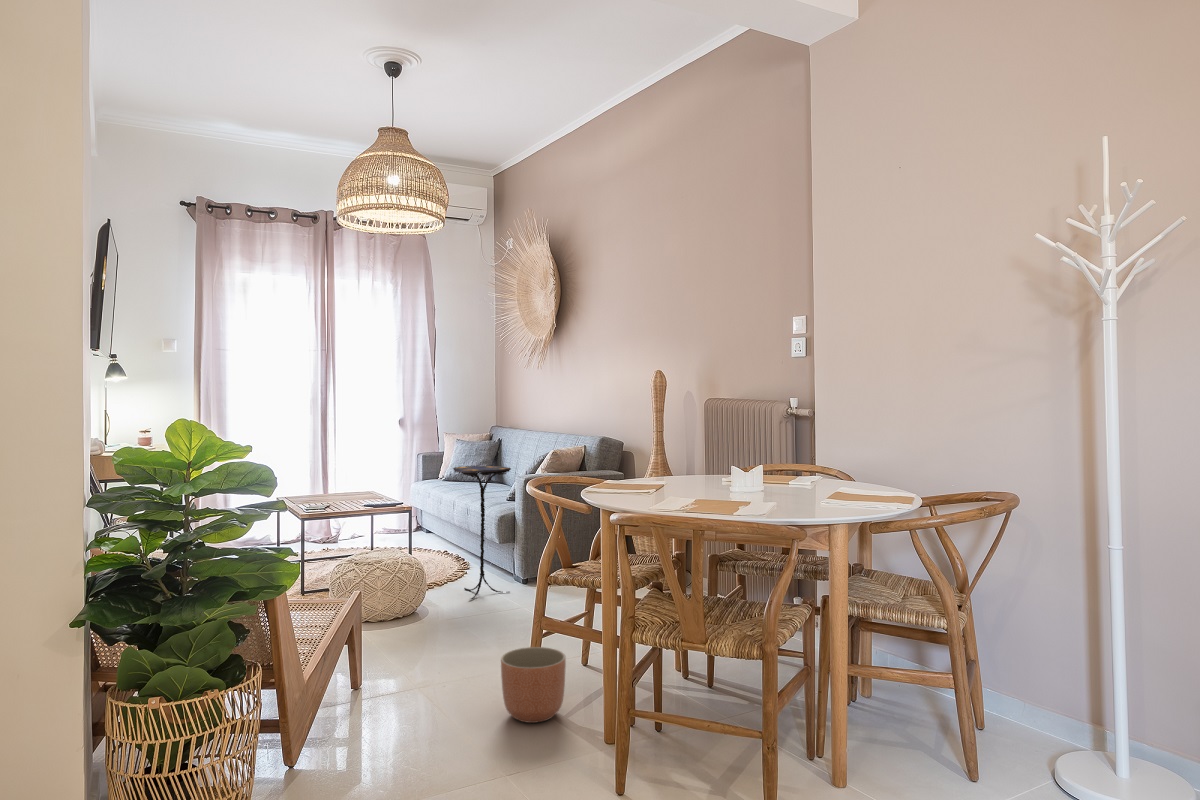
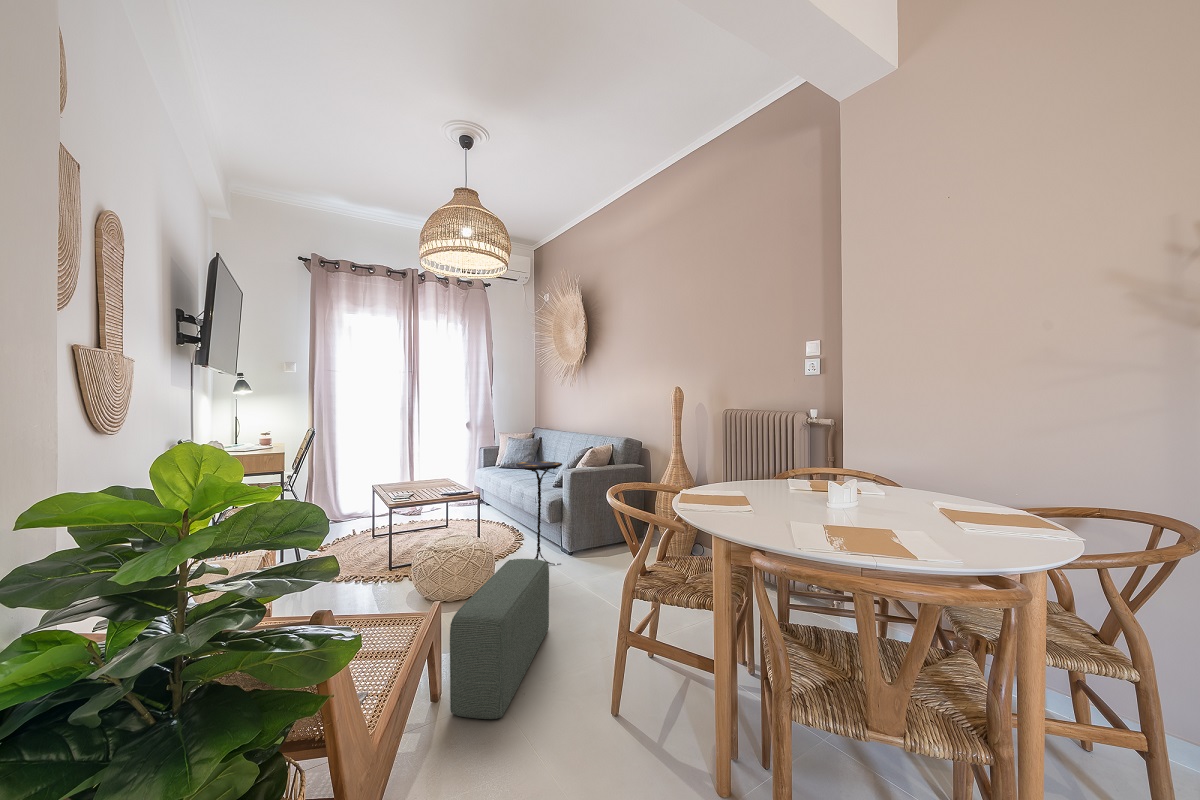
pouf: none [367,567,479,701] -> present [450,559,549,719]
planter: present [501,647,566,723] -> none [595,659,663,754]

